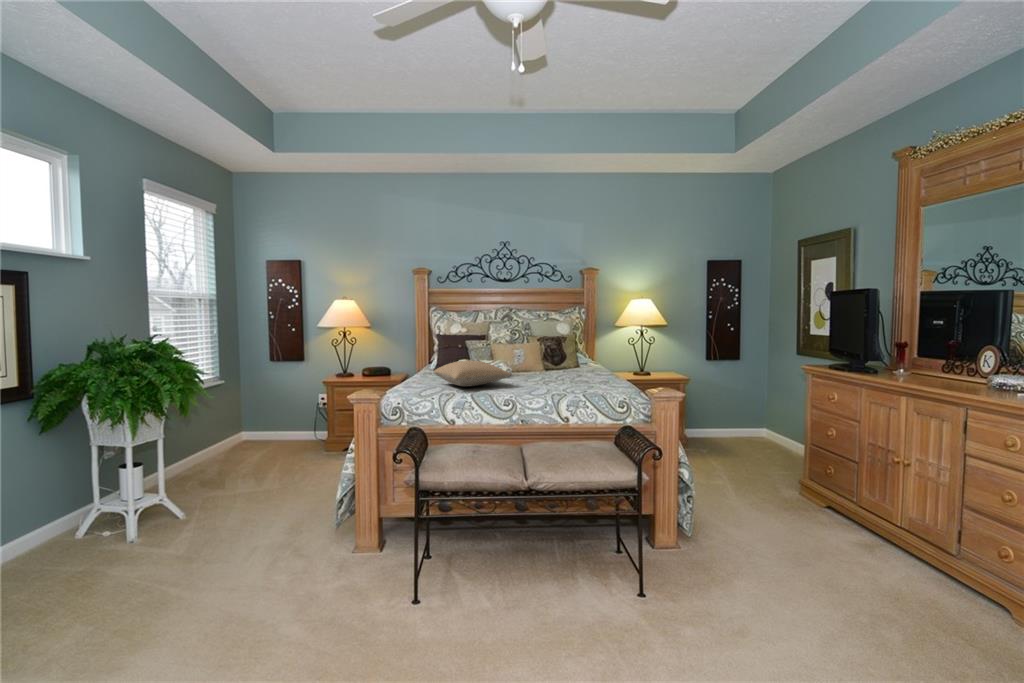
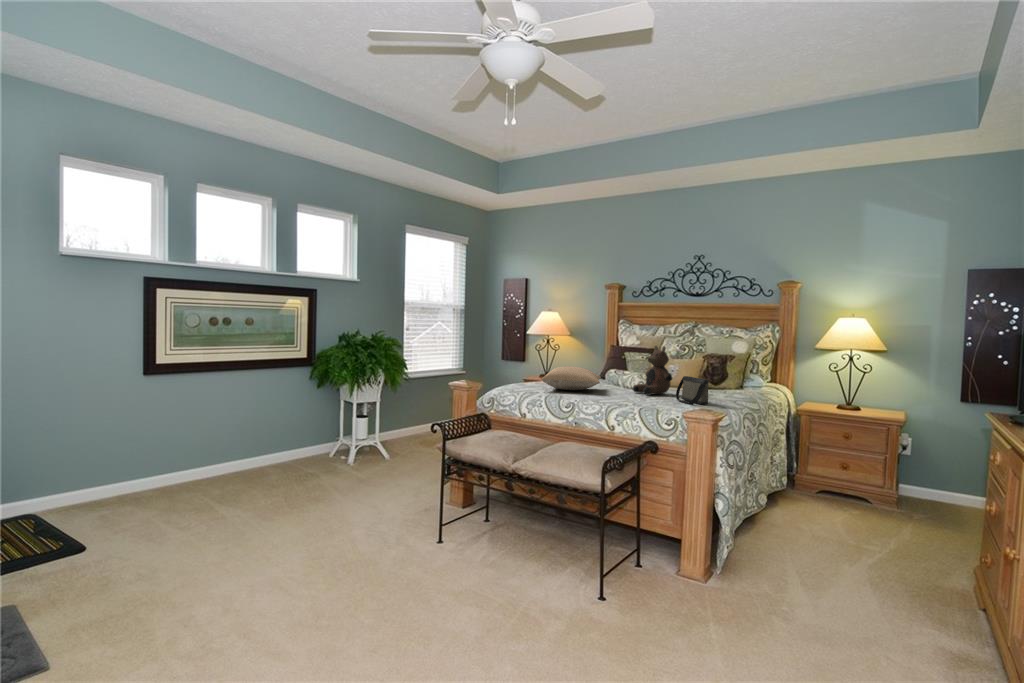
teddy bear: none [523,332,560,381] -> present [633,346,672,395]
handbag: none [575,359,612,385] -> present [676,376,709,405]

